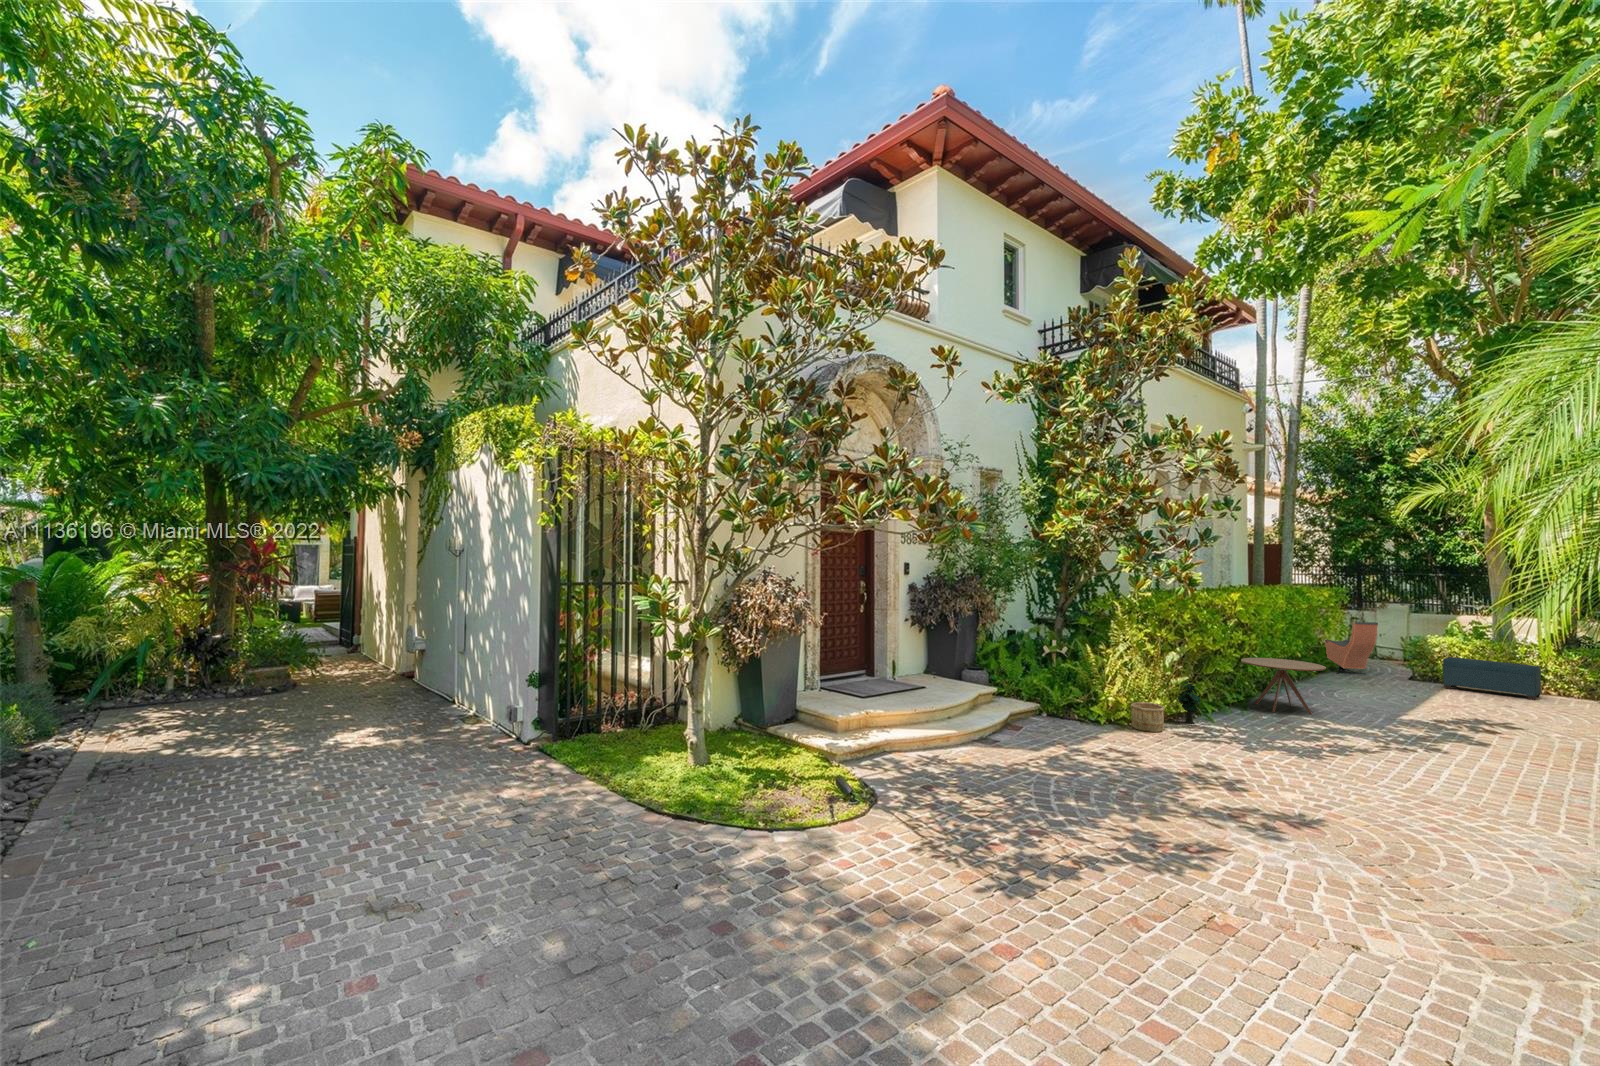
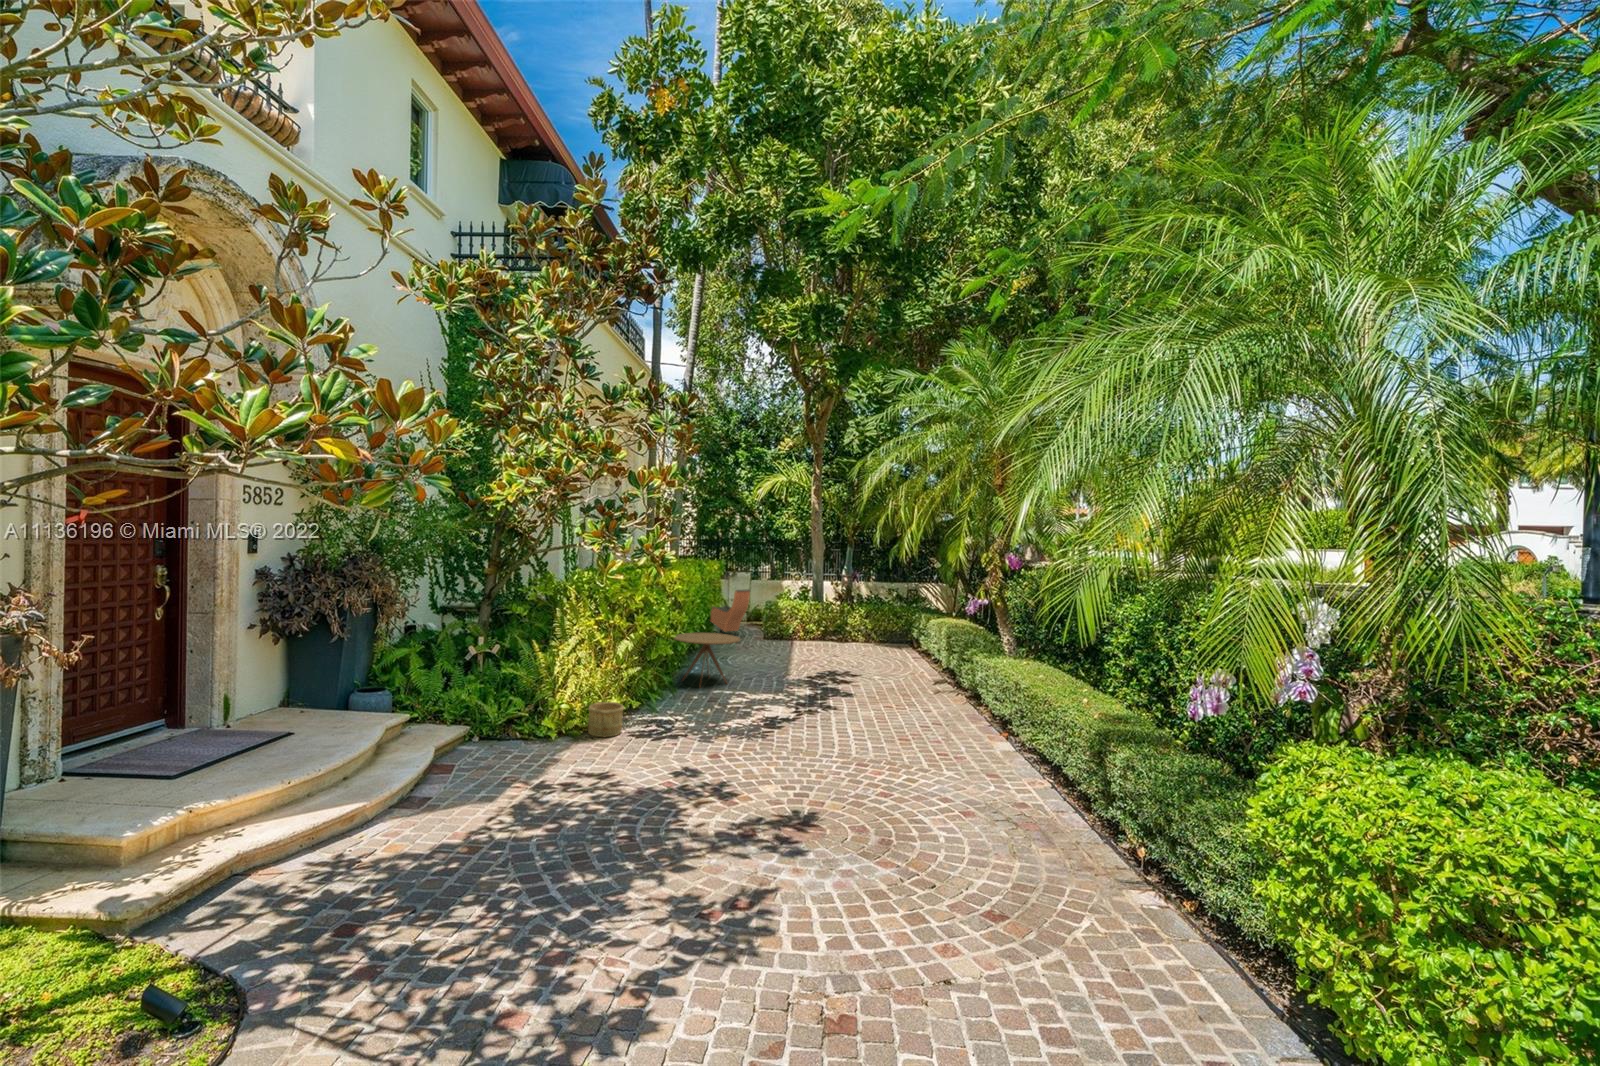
bench: present [1443,657,1541,700] -> none [790,616,843,645]
decorative plant: present [1177,681,1201,724] -> none [629,669,652,717]

